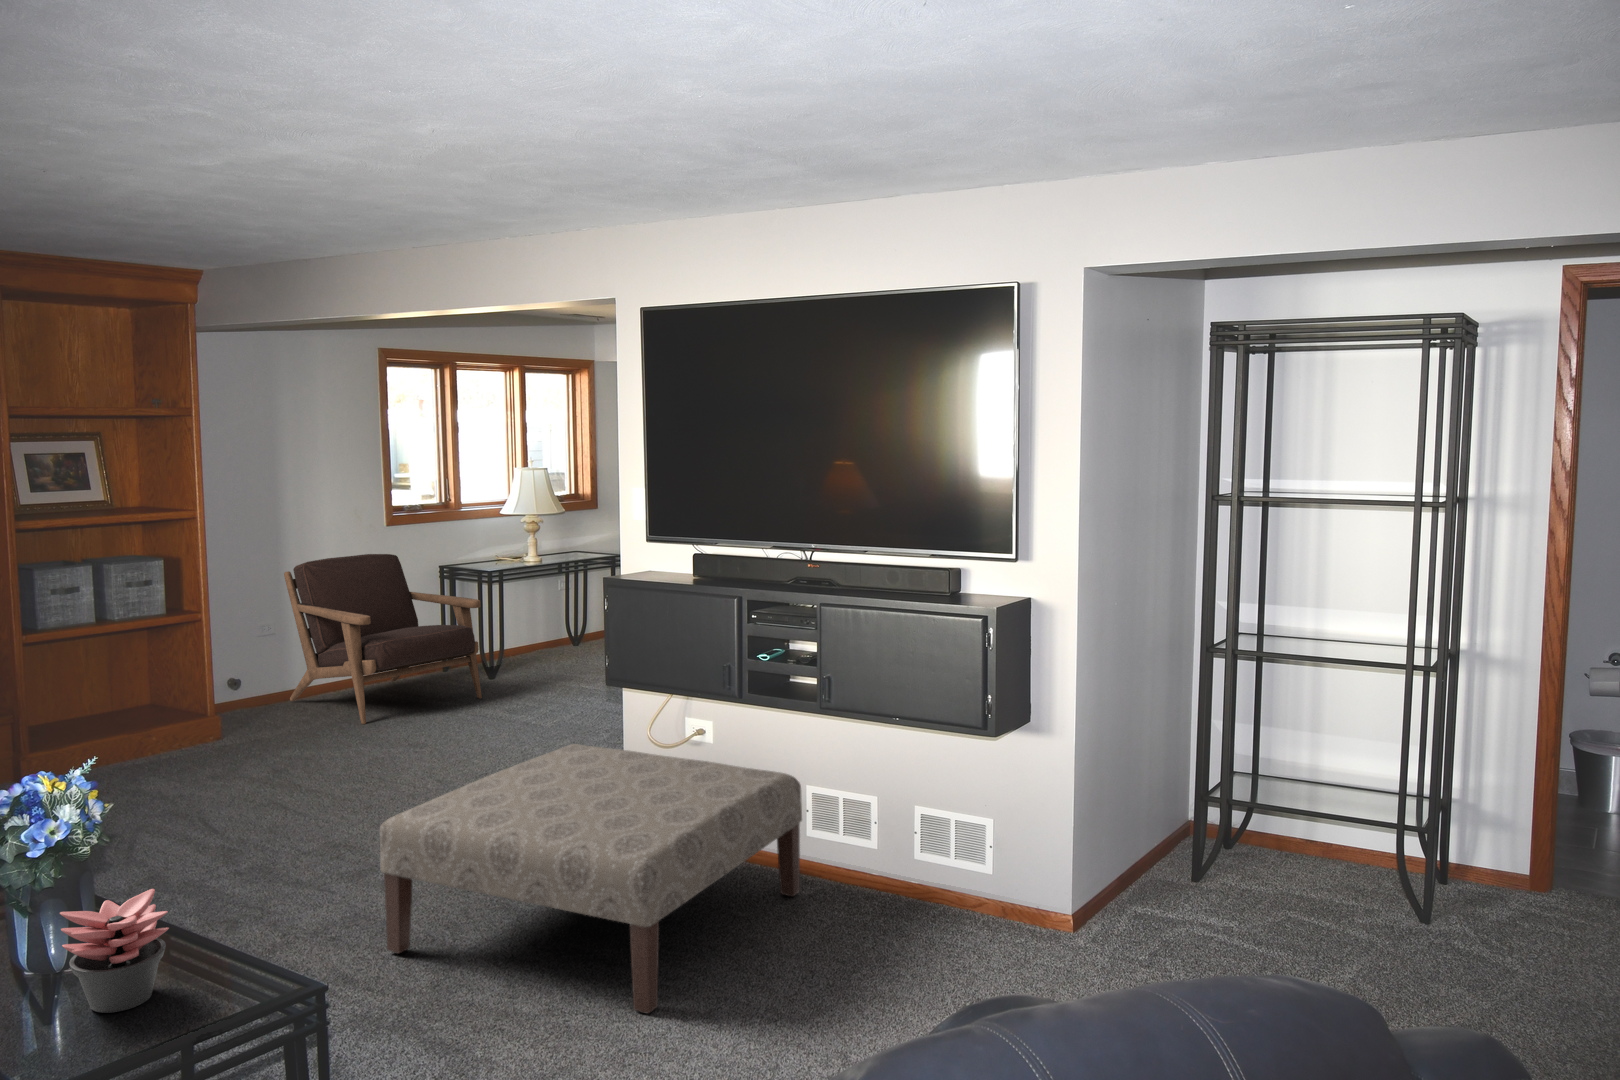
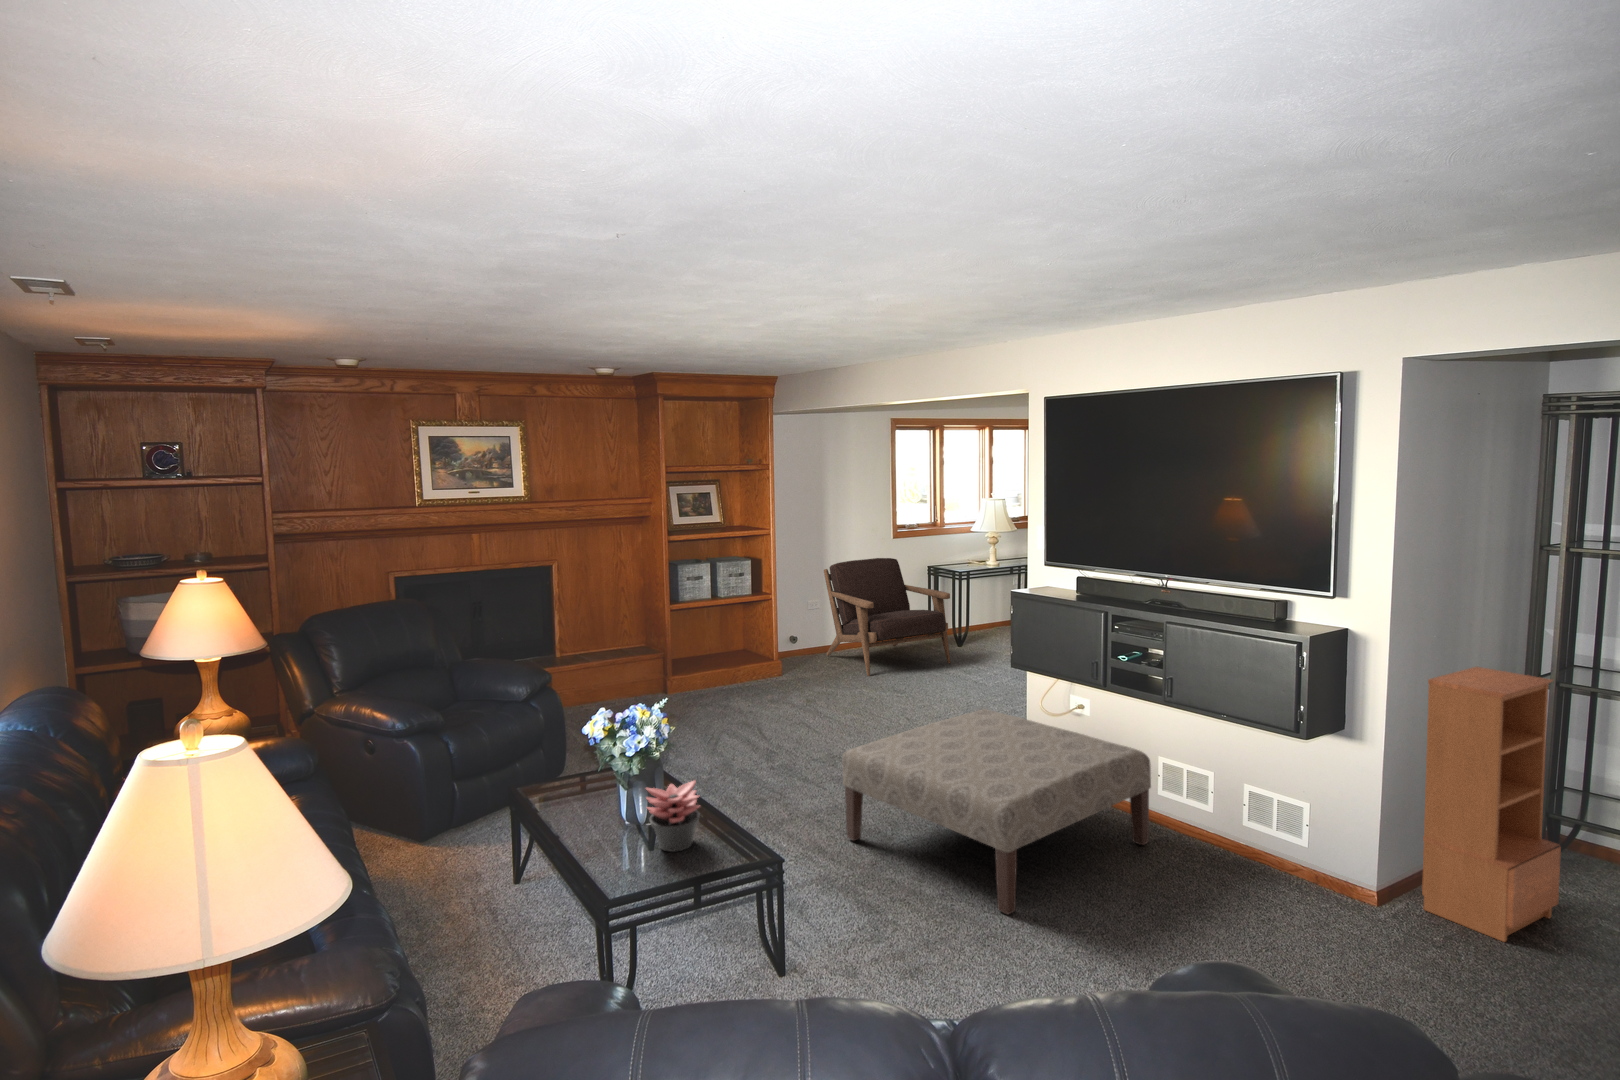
bookcase: none [1103,637,1225,938] -> present [1422,667,1561,942]

